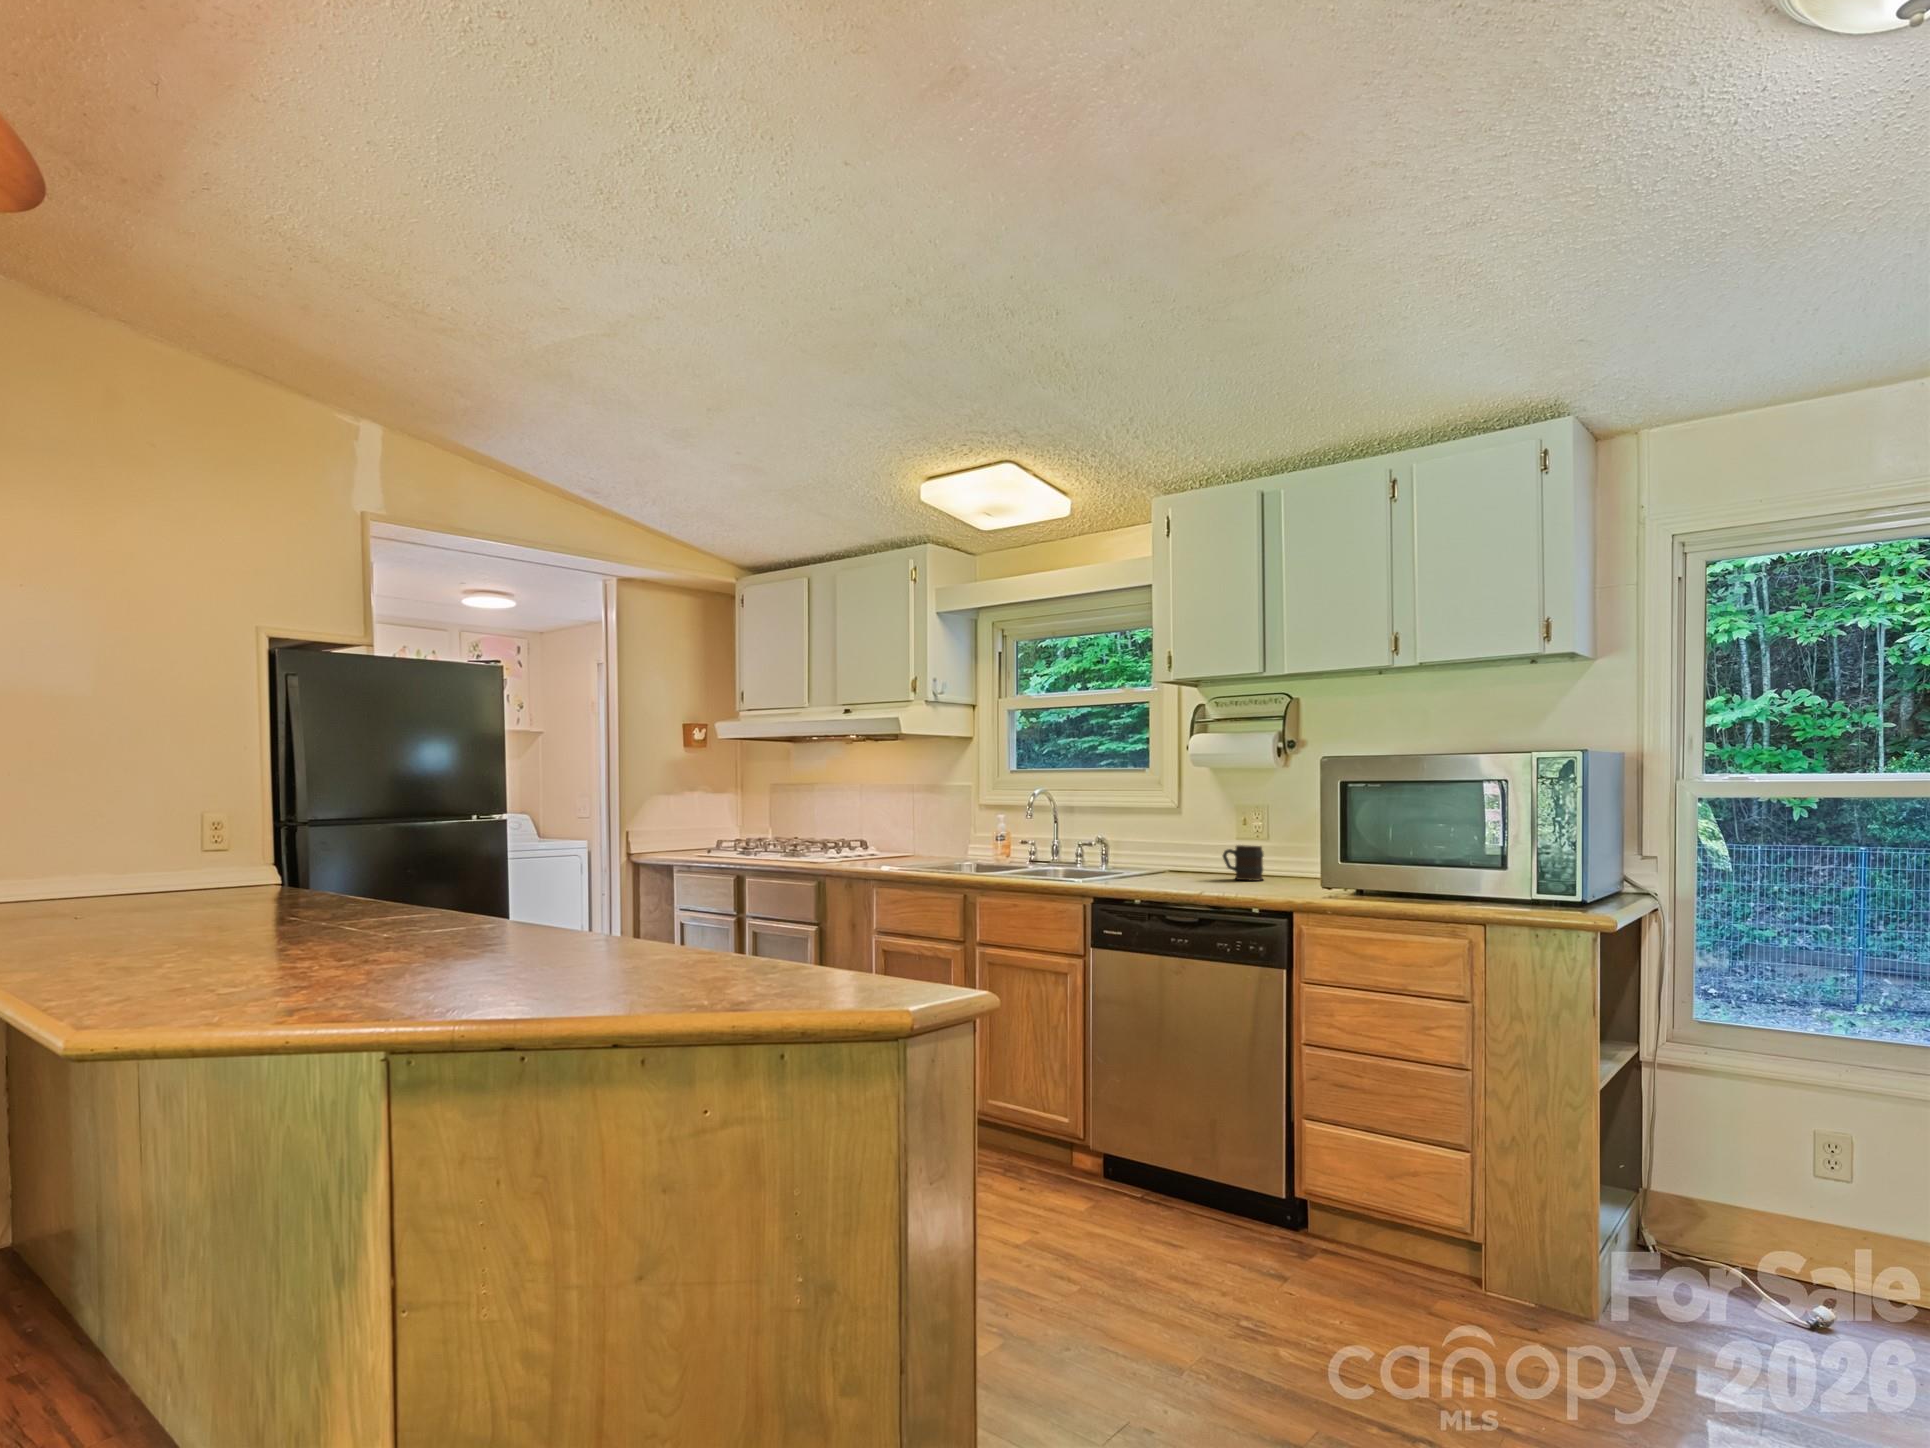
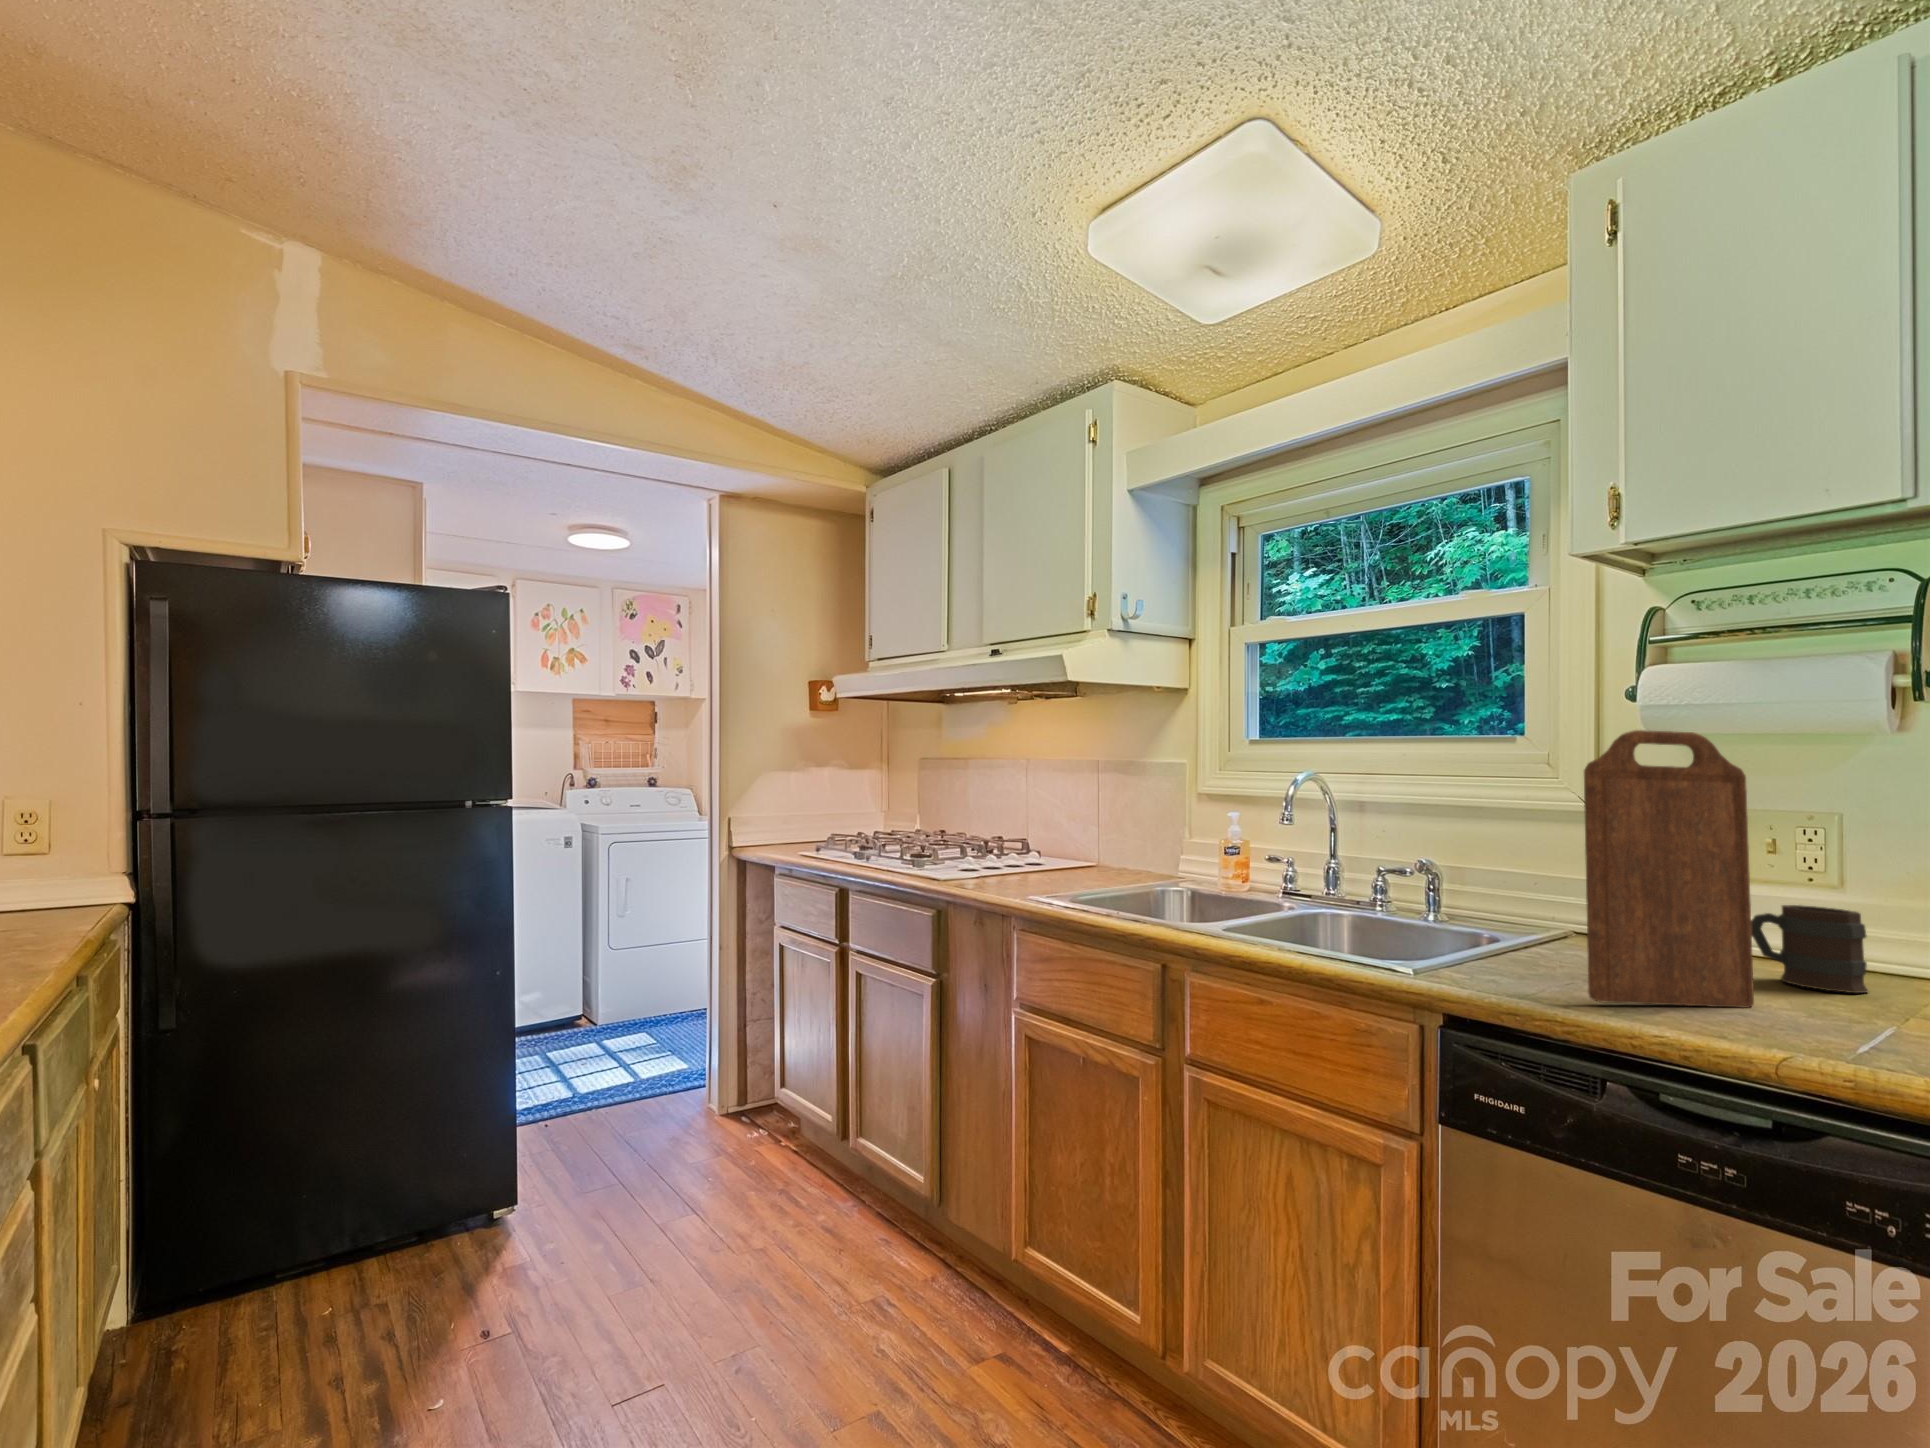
cutting board: none [1149,768,1212,886] -> present [1584,730,1754,1008]

